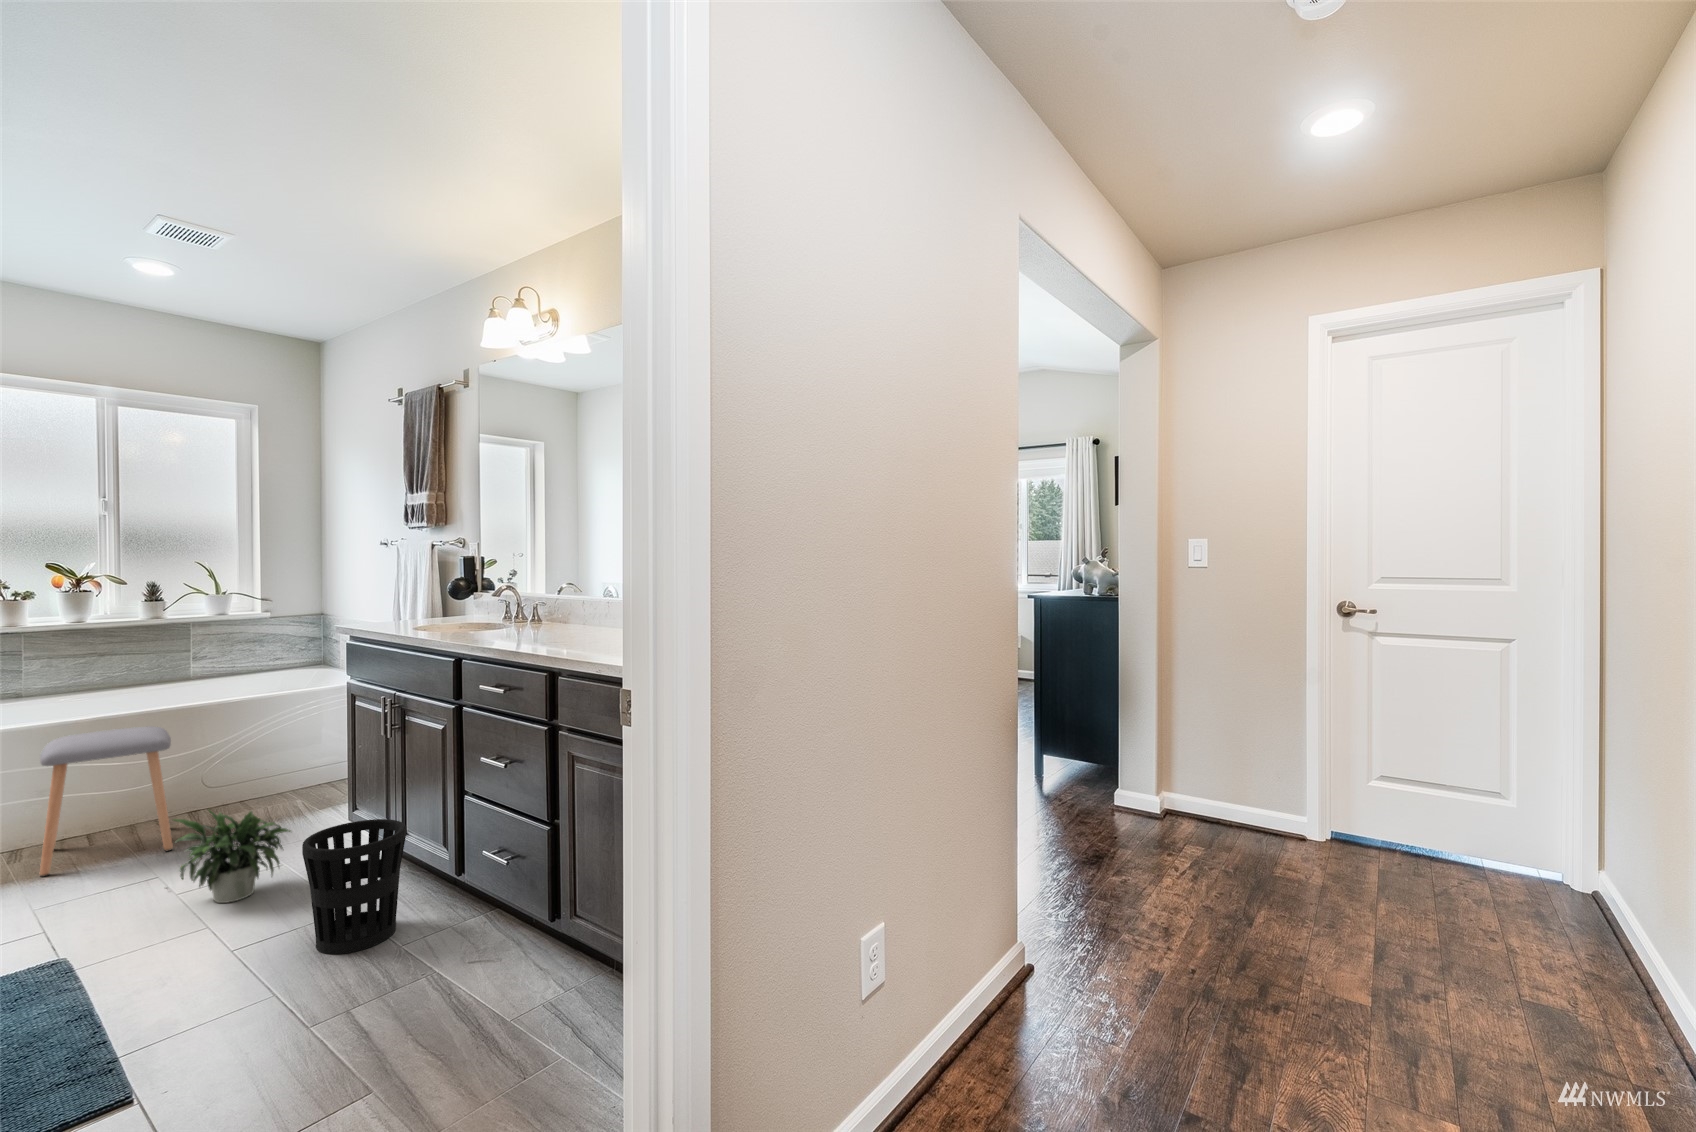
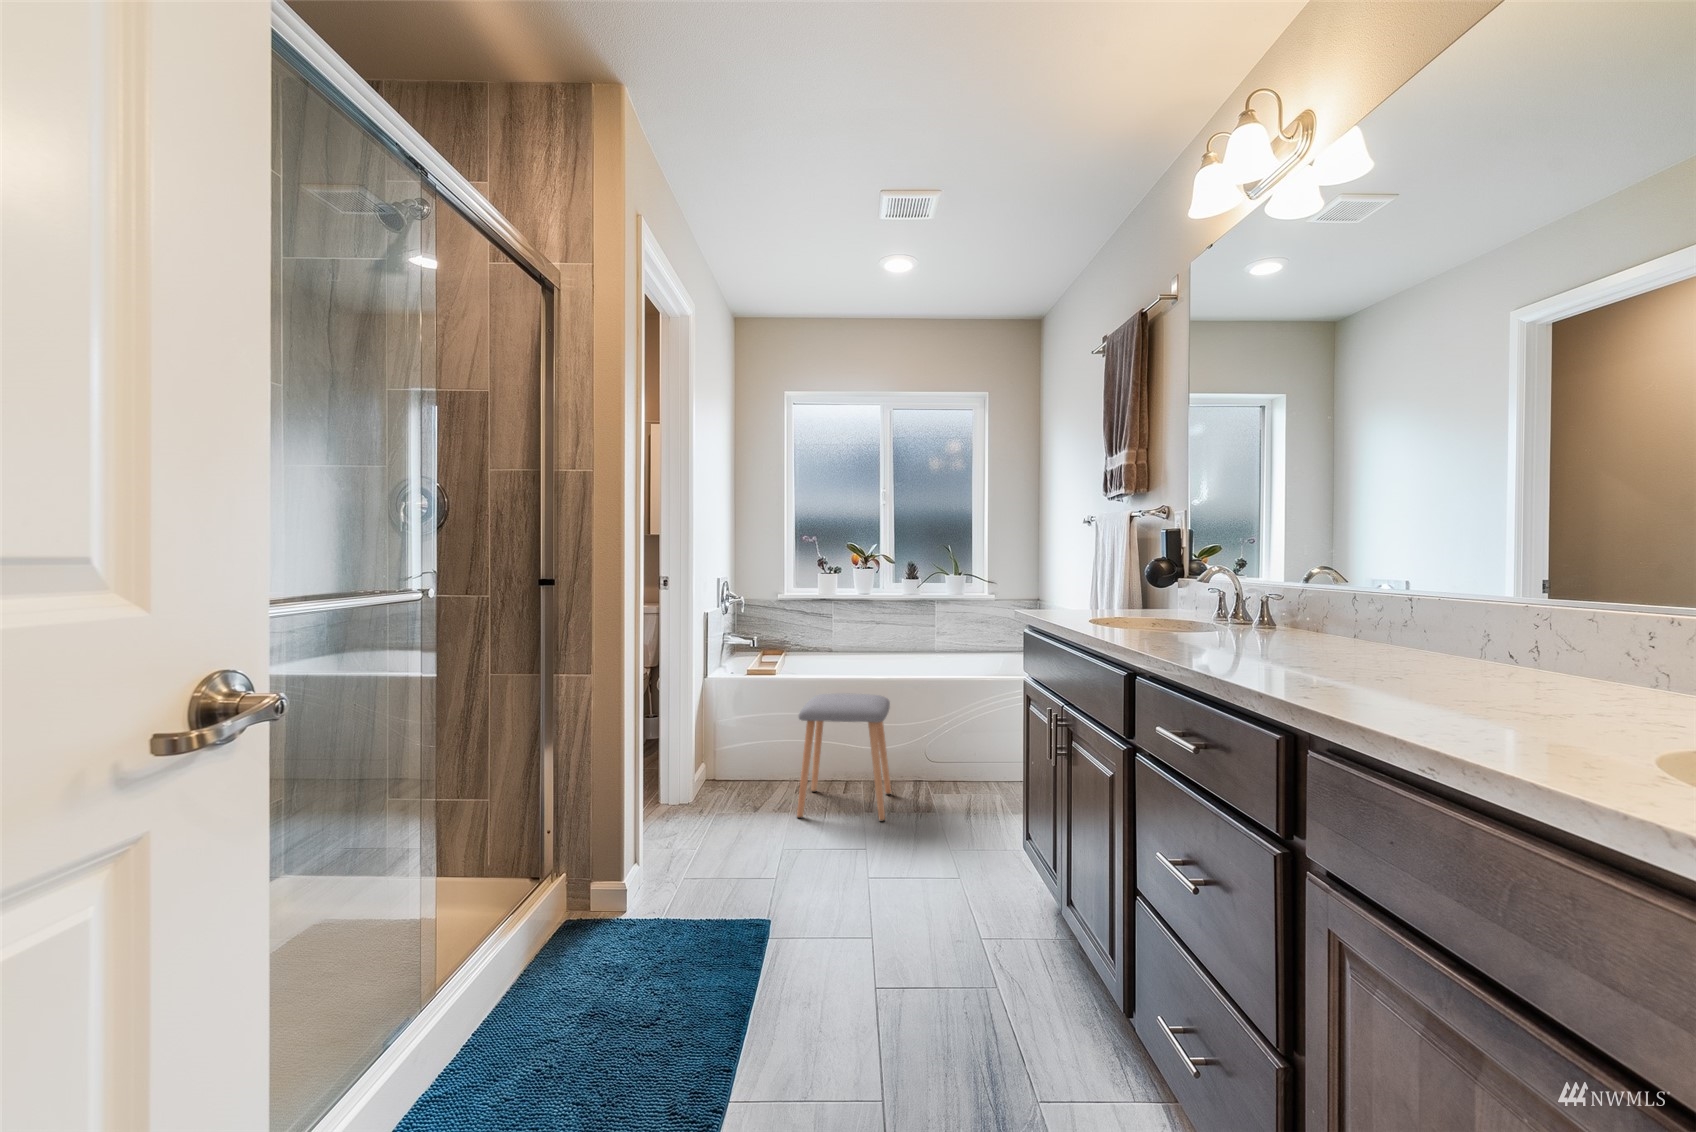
potted plant: present [166,810,290,903] -> none [860,799,959,912]
wastebasket: present [302,819,406,954] -> none [941,875,1061,1070]

